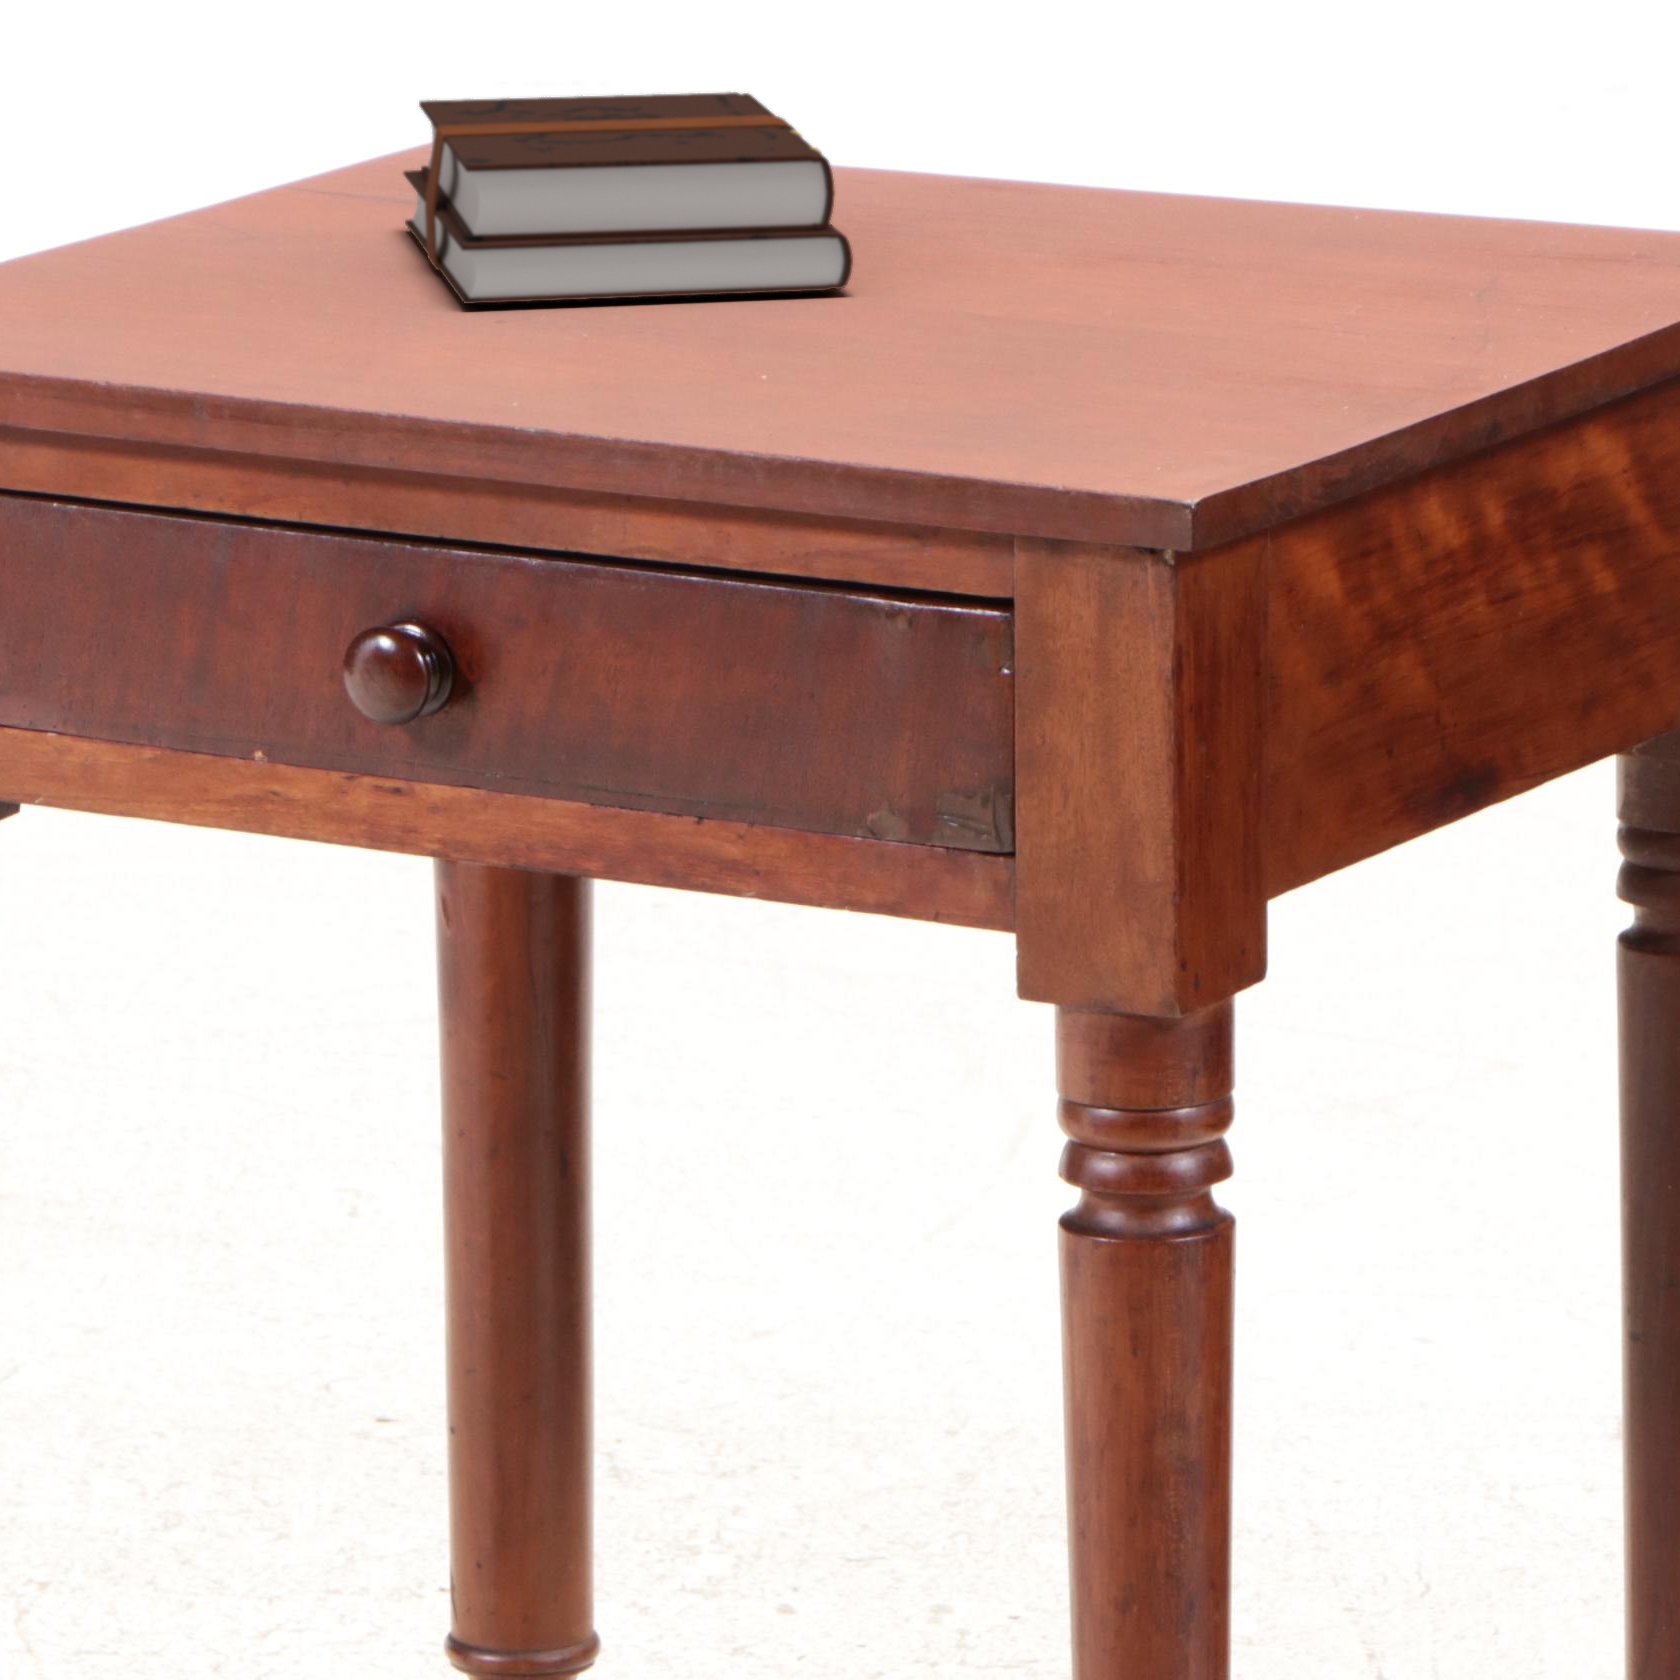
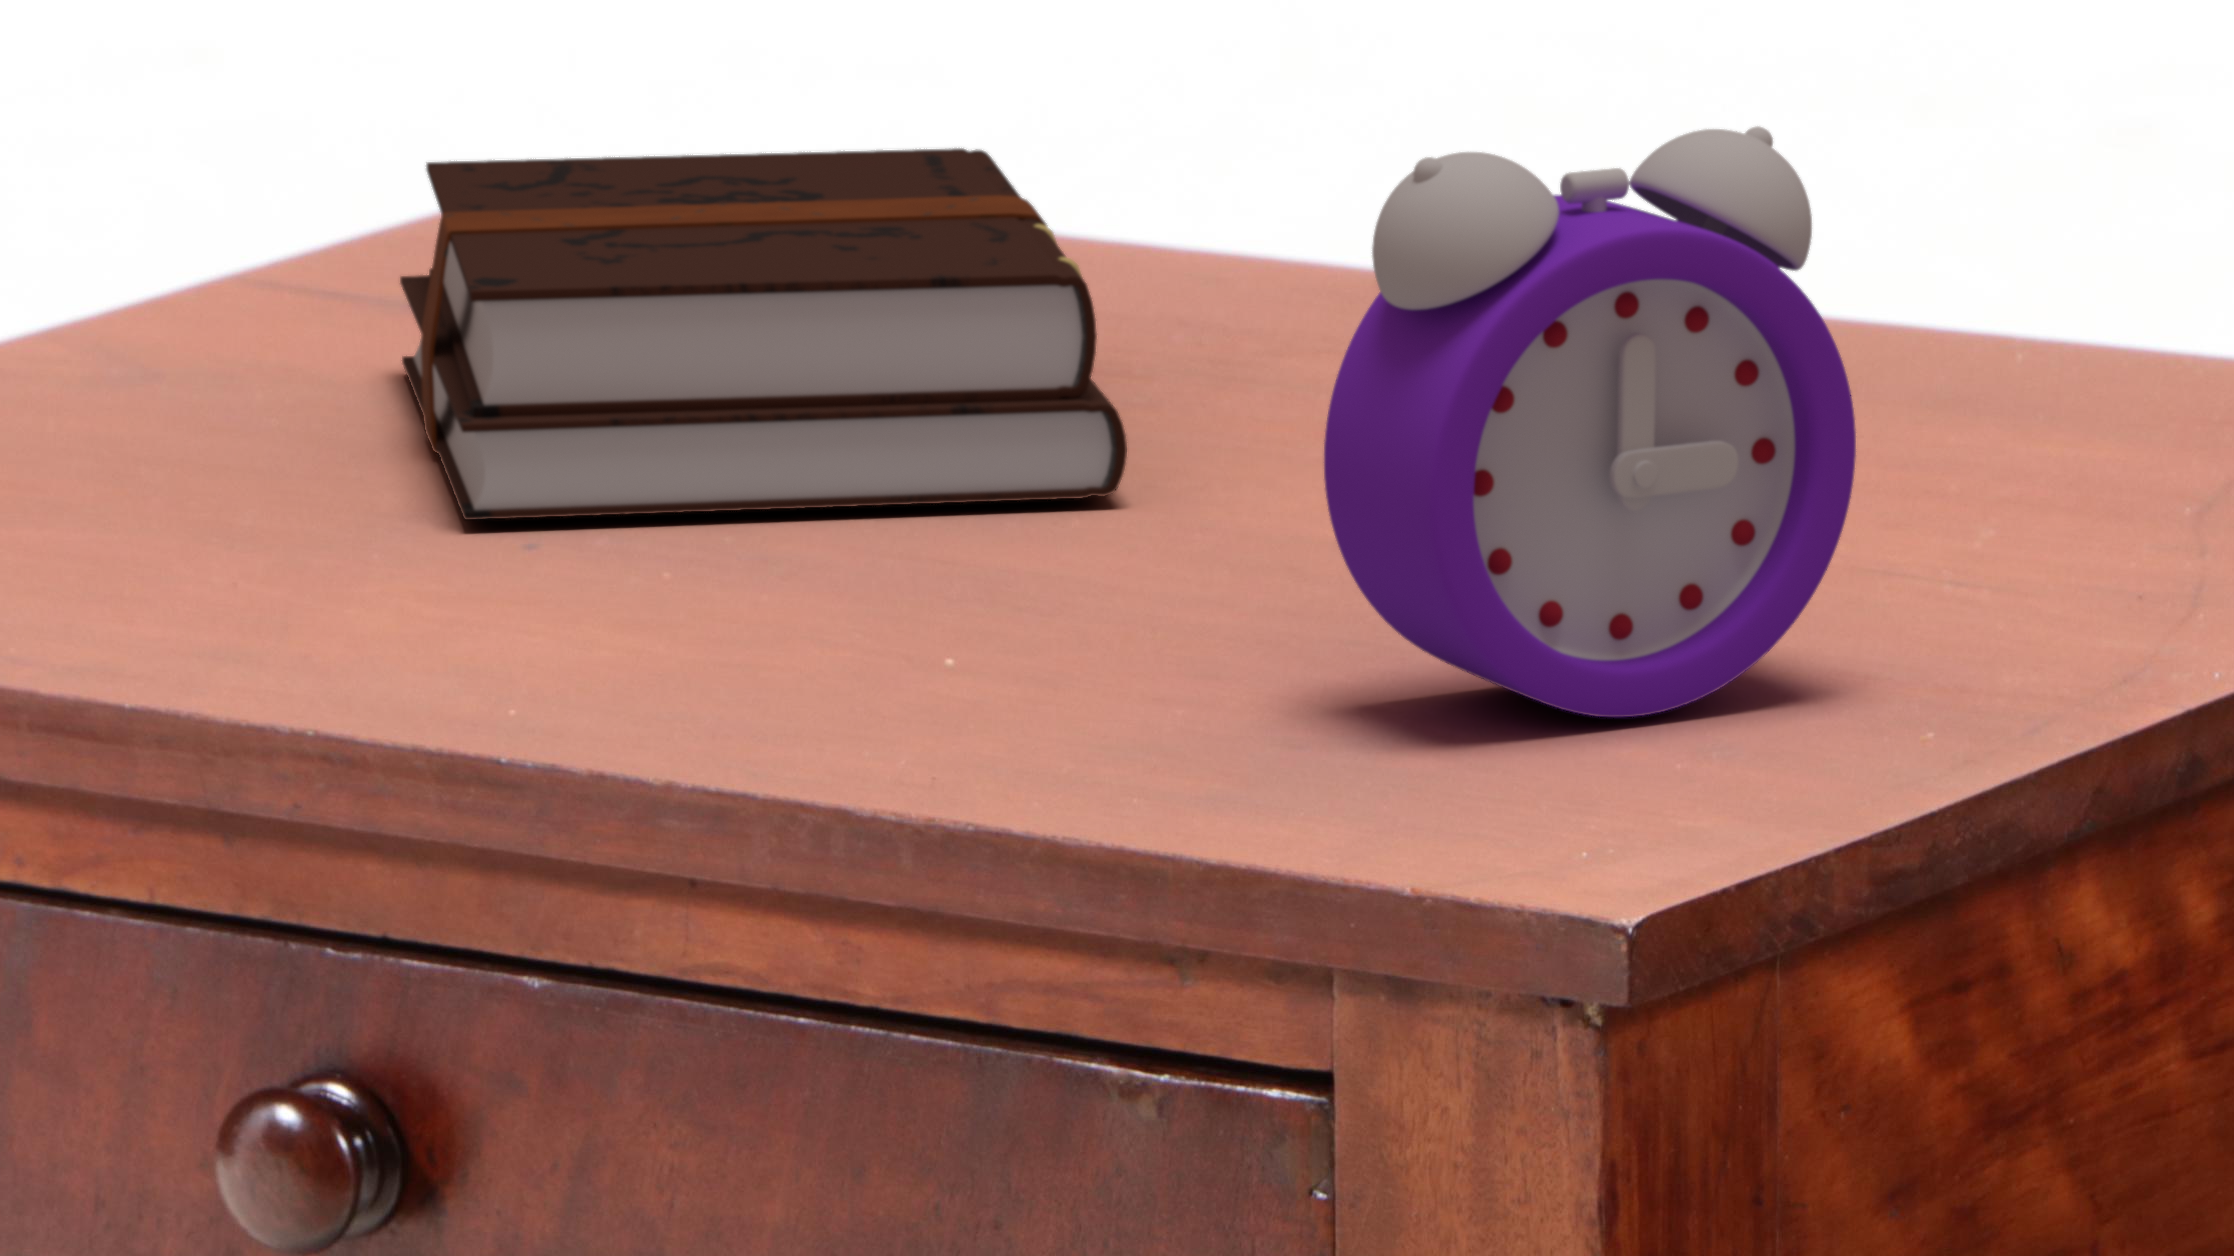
alarm clock: none [993,47,1303,399] -> present [1324,126,1856,717]

